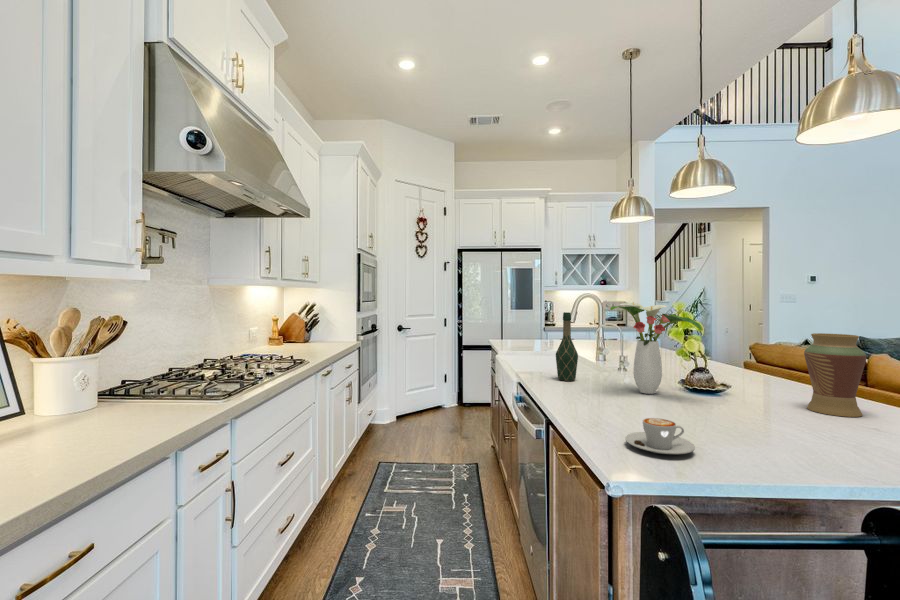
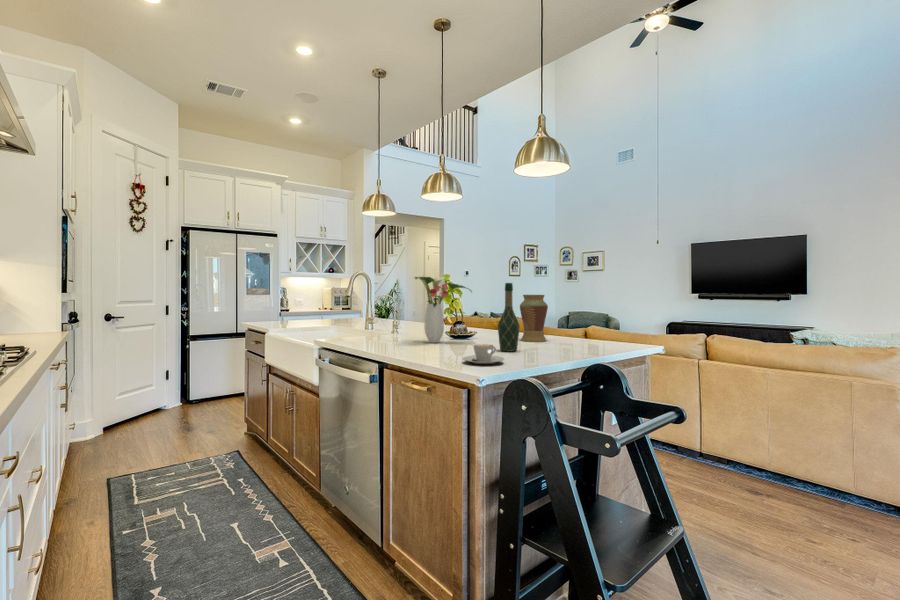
wine bottle: present [556,312,578,381] -> present [498,283,519,352]

